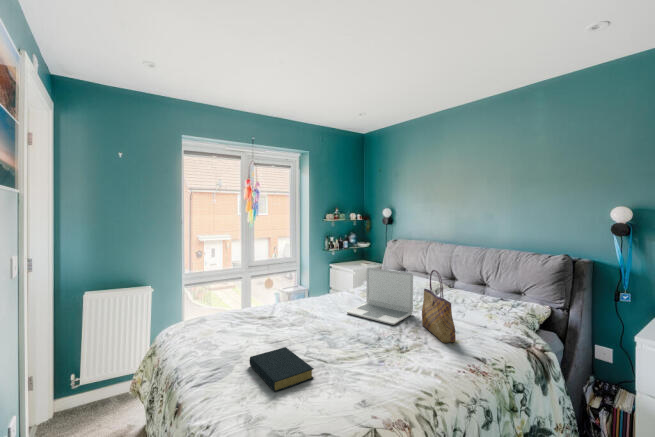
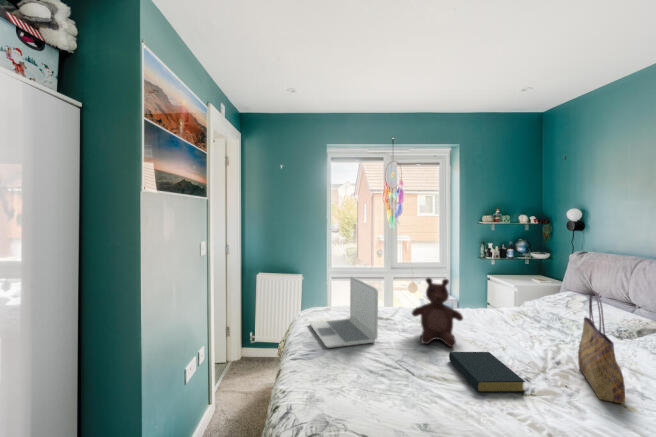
laptop: present [347,268,413,325] -> present [310,277,378,348]
teddy bear: none [302,272,344,333] -> present [411,278,463,347]
hardback book: present [249,347,314,392] -> present [449,352,525,392]

